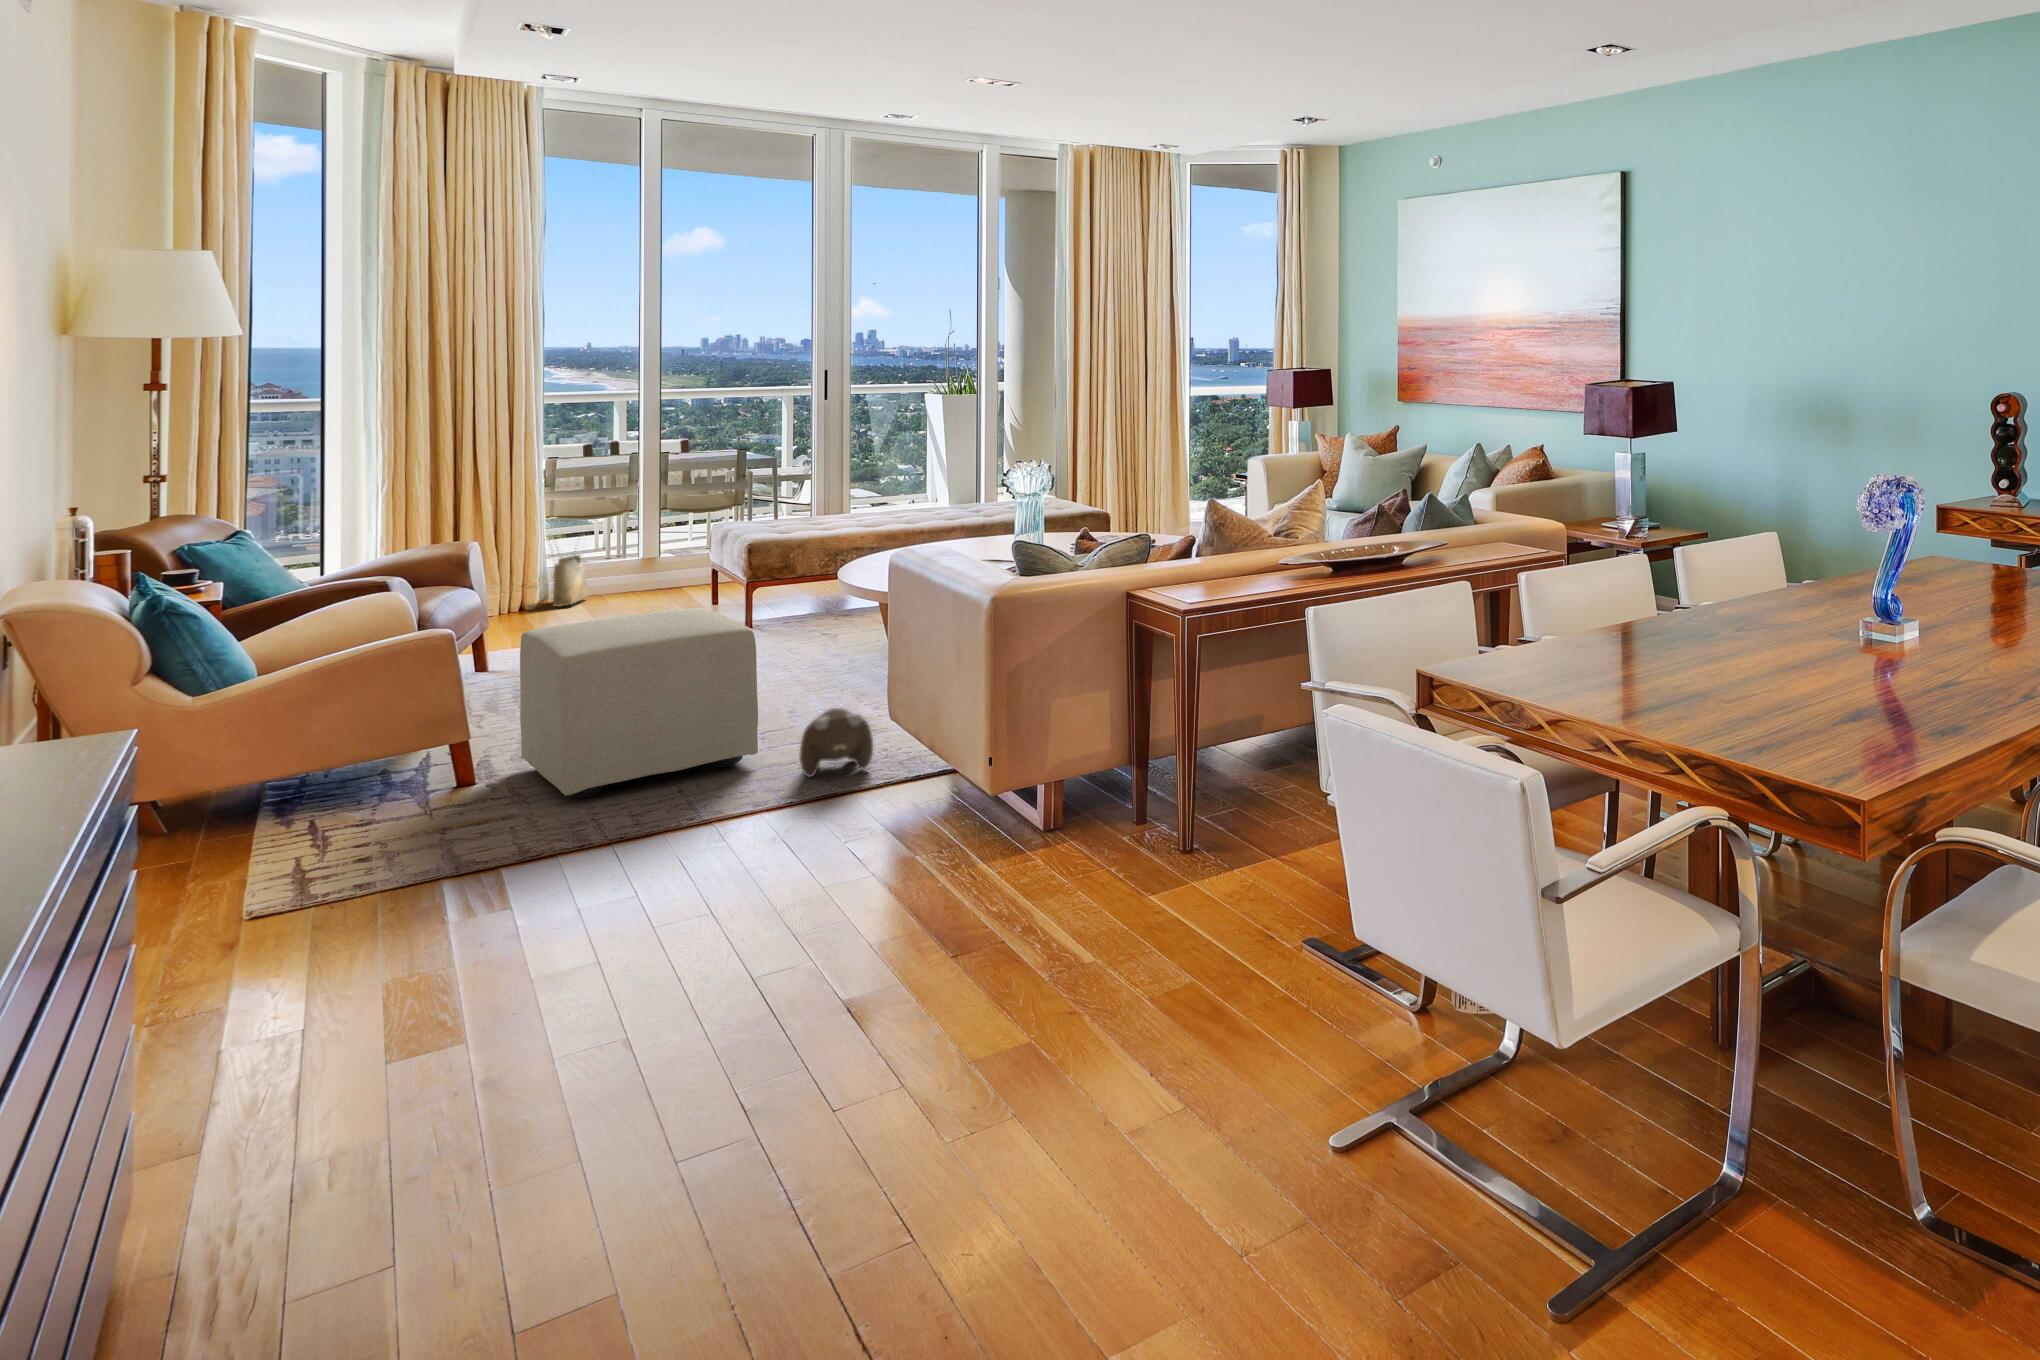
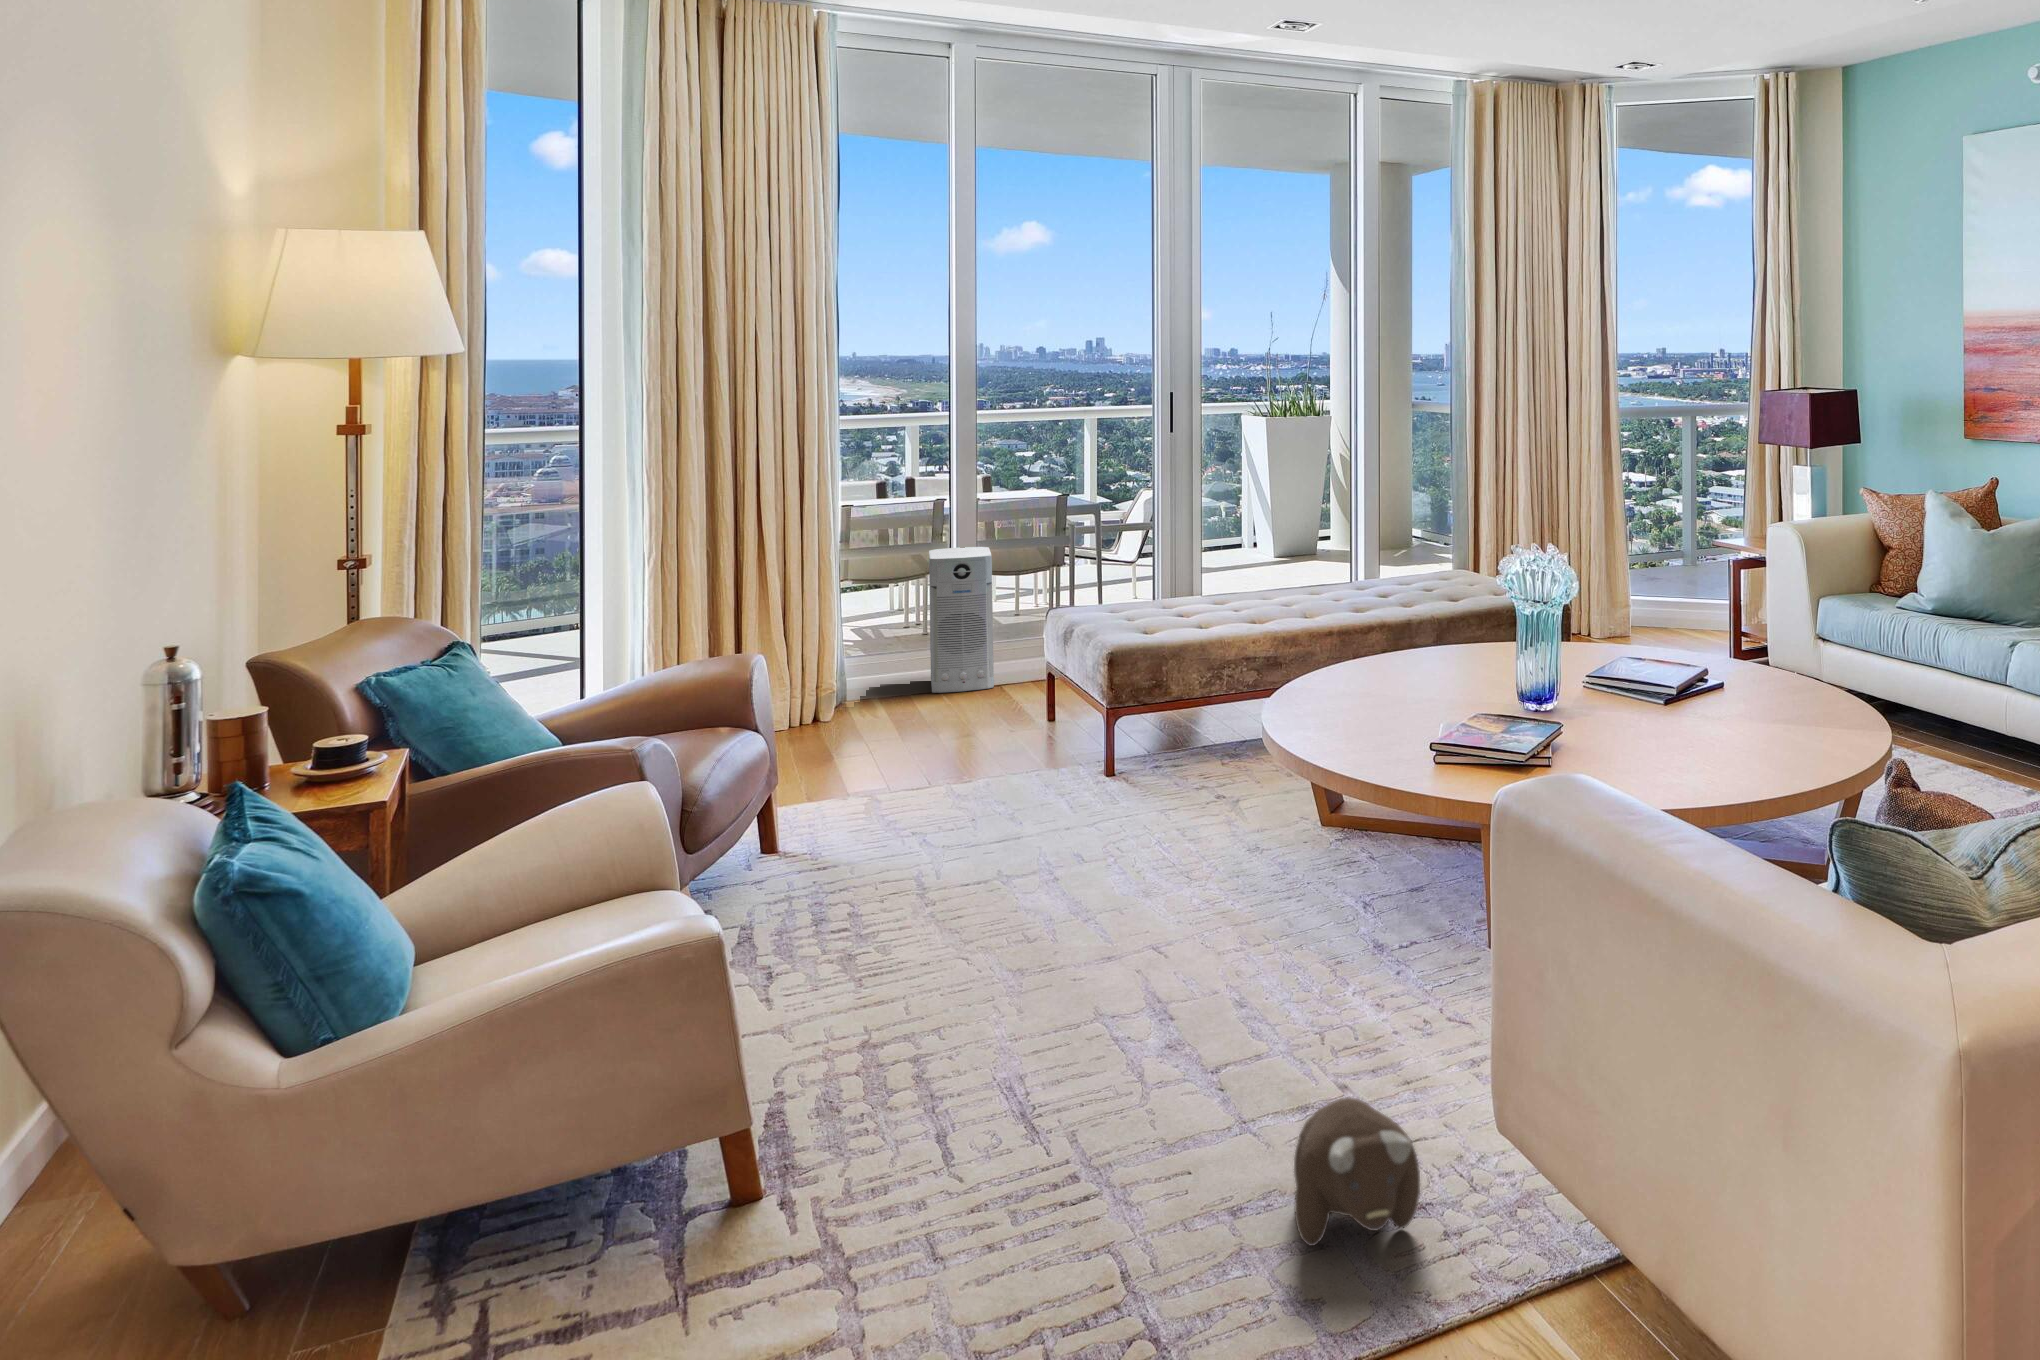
air purifier: none [622,489,675,595] -> present [929,547,994,693]
woven basket: present [553,548,590,607] -> none [843,609,892,712]
ottoman: present [520,608,758,798] -> none [816,846,1207,1279]

